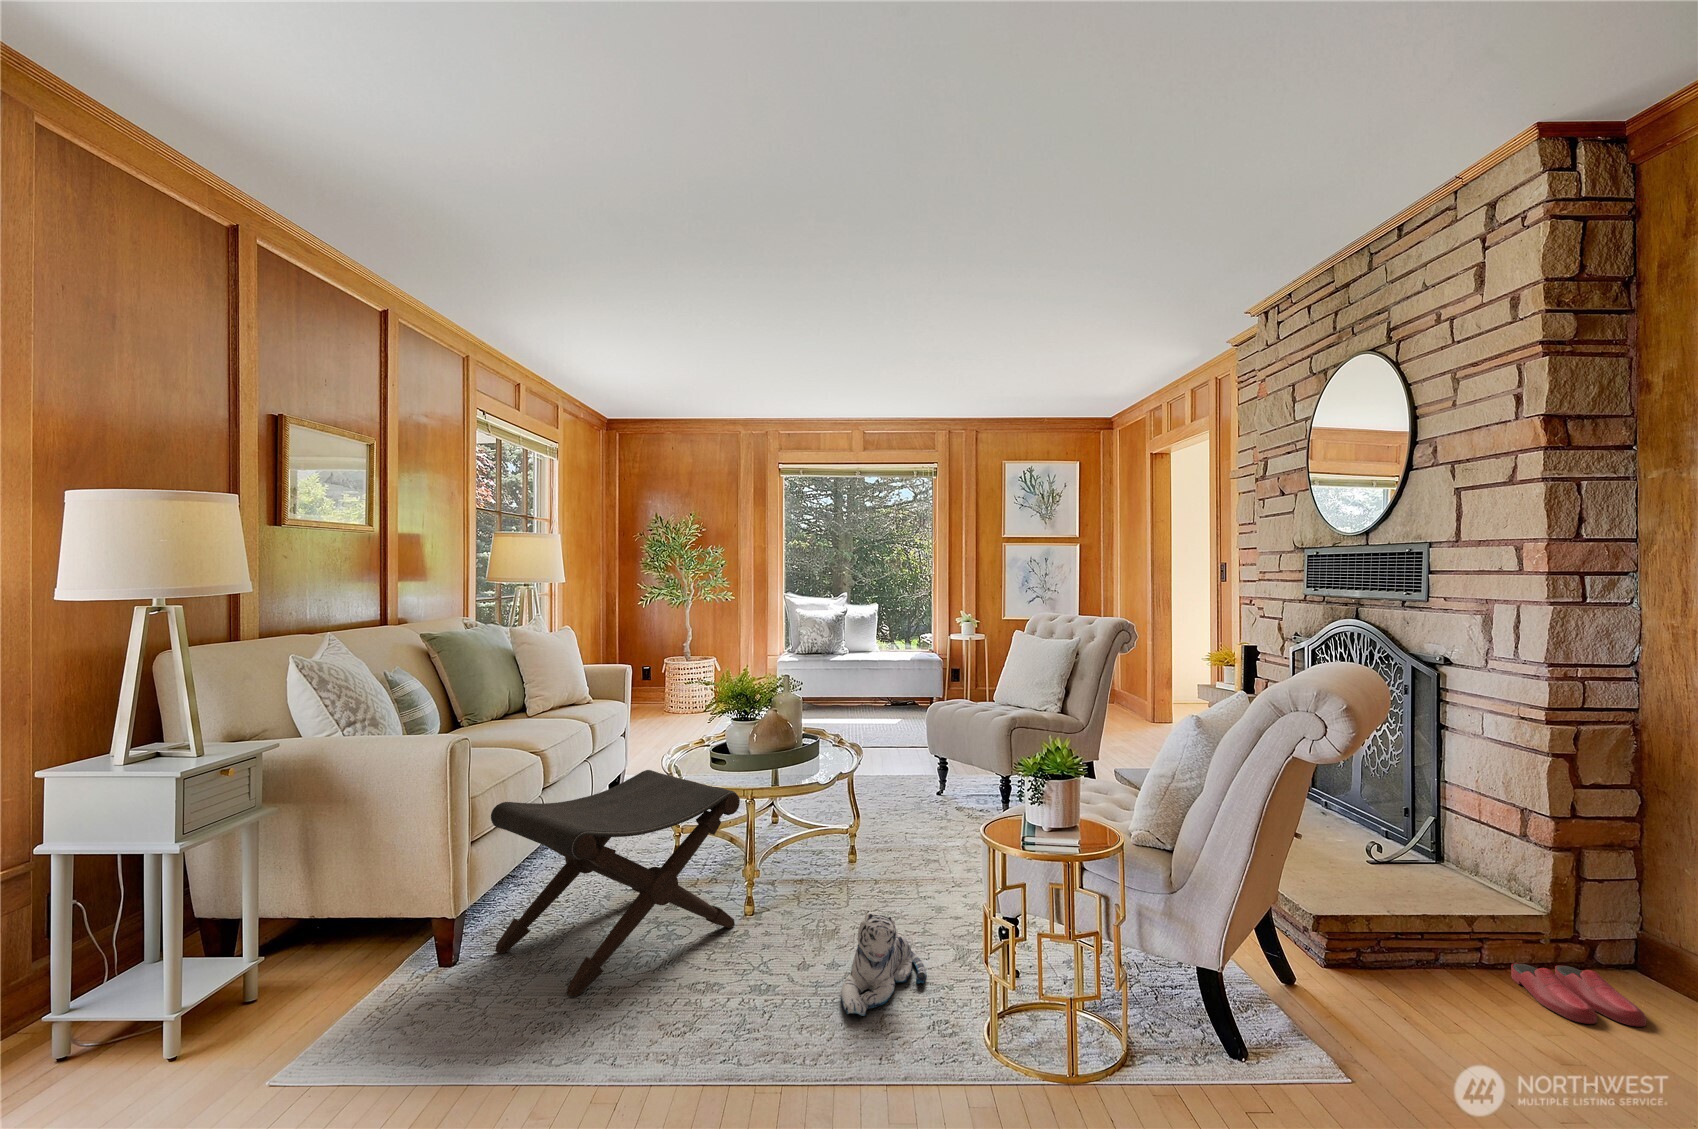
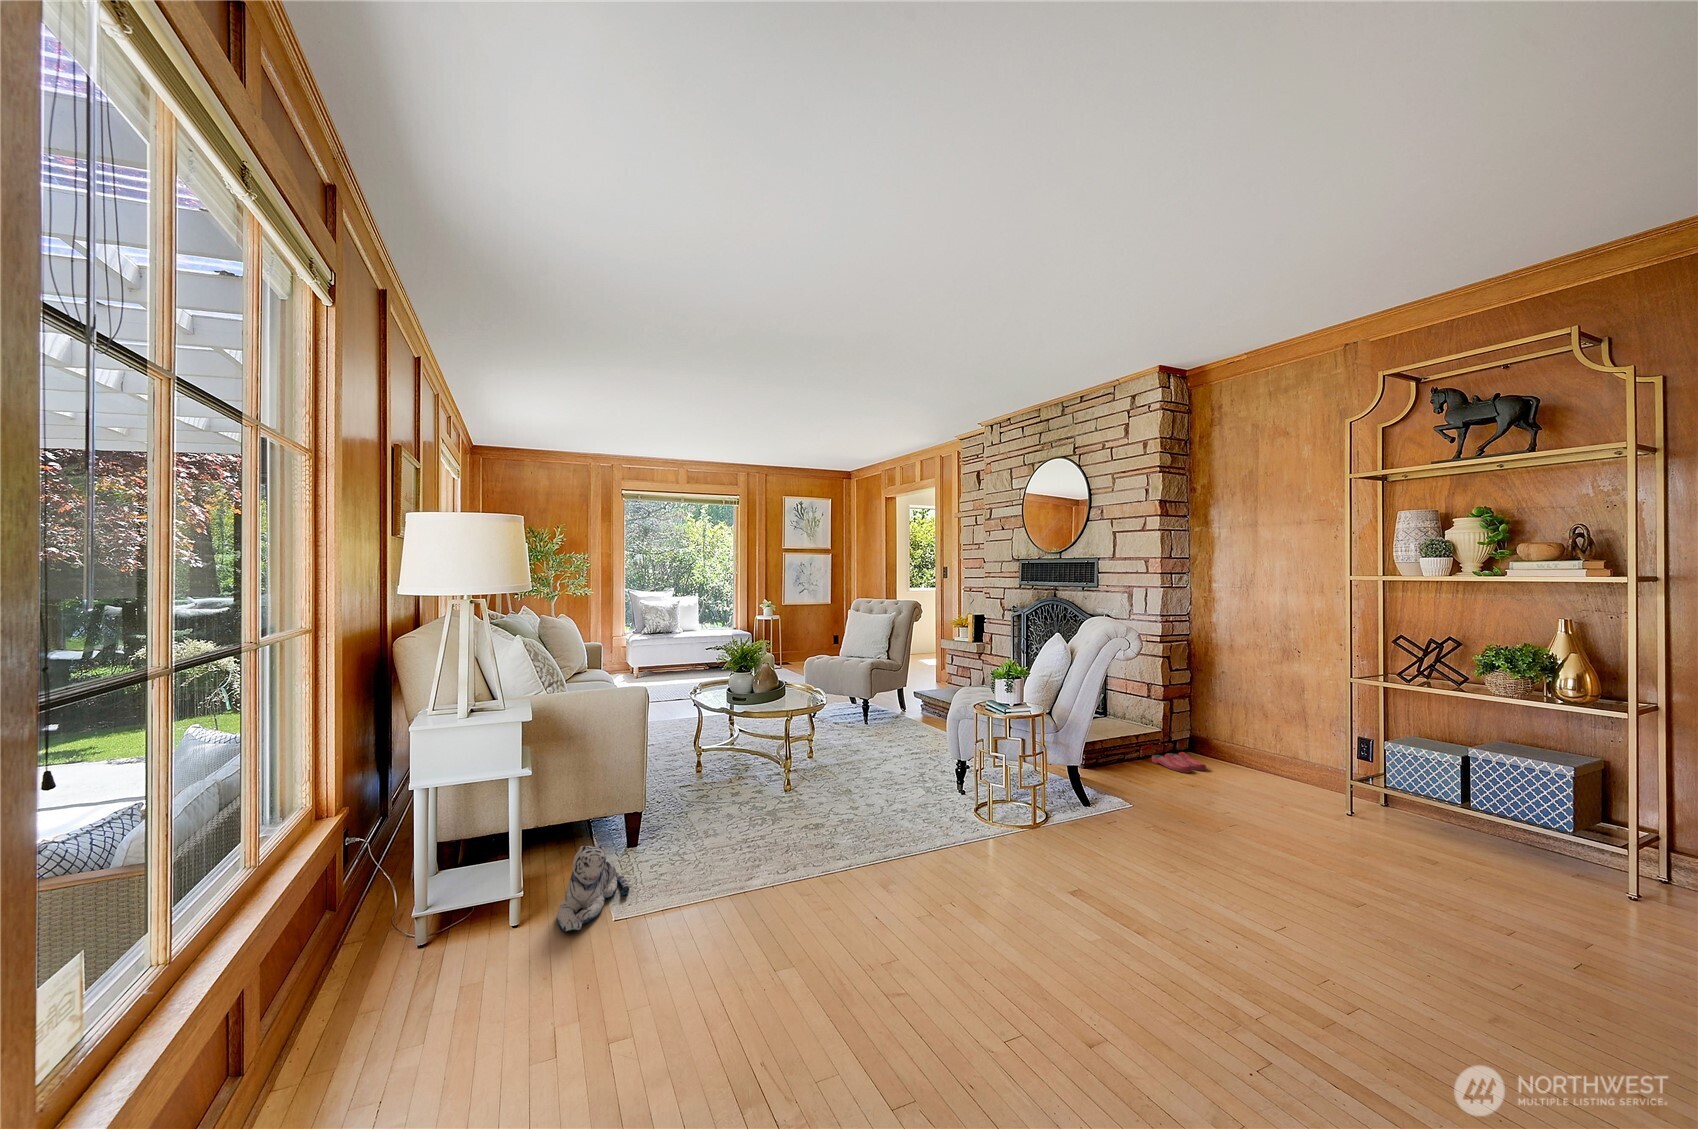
footstool: present [491,770,740,997] -> none [641,708,790,852]
plush toy: present [841,913,926,1016] -> present [557,846,629,933]

